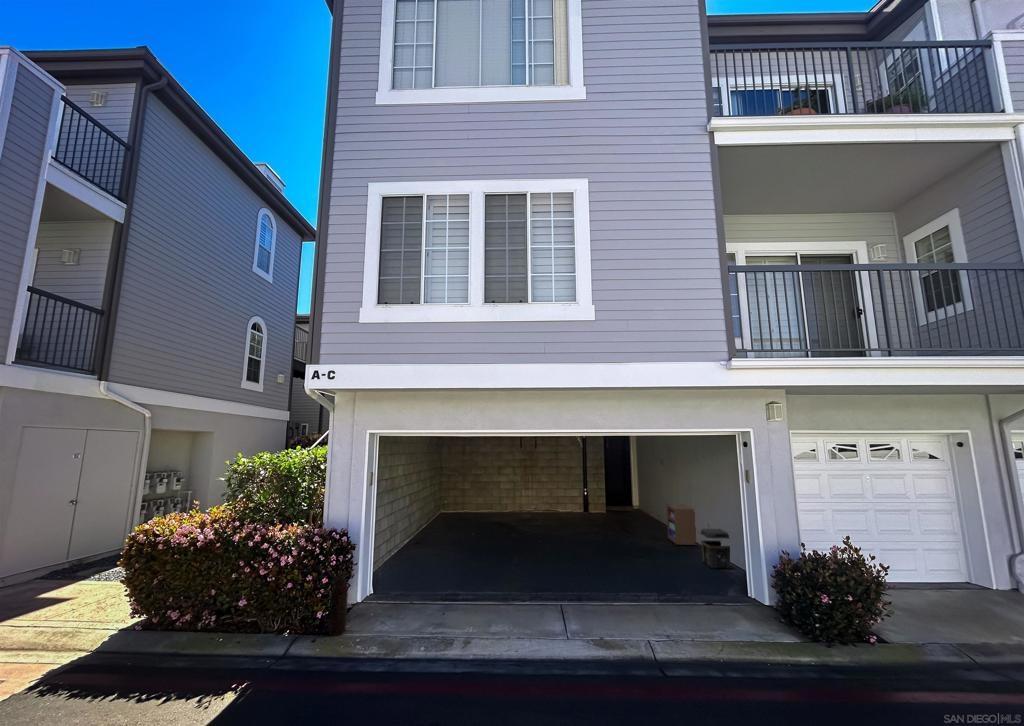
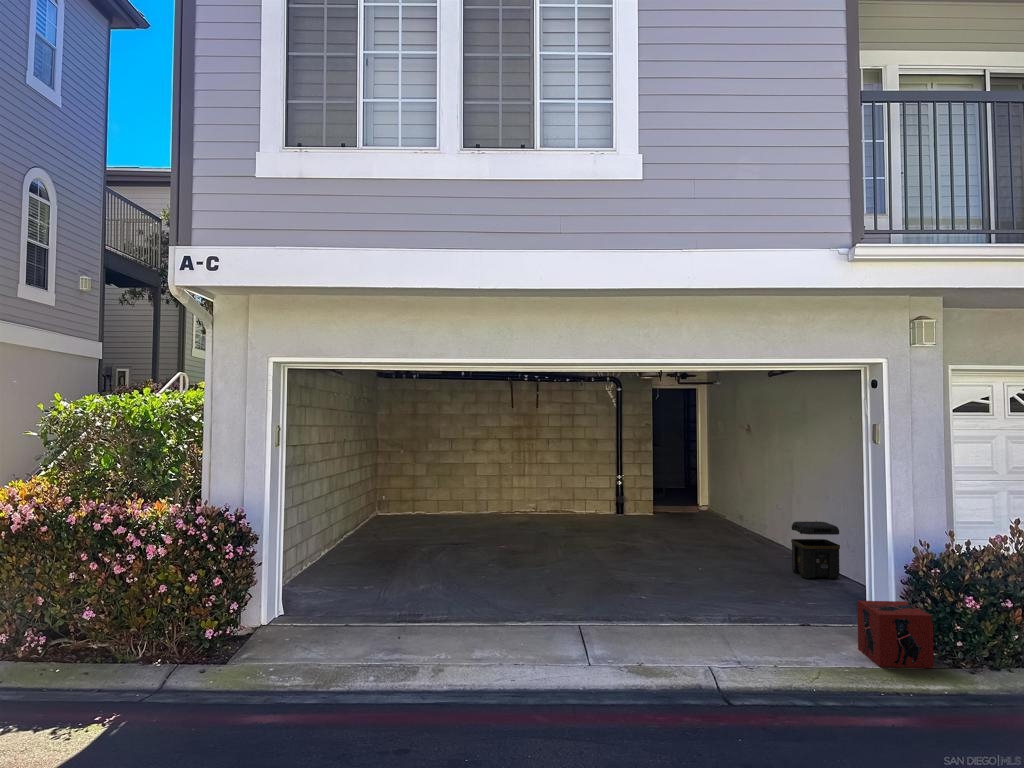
storage cabinet: present [667,504,697,546] -> none [738,490,790,550]
fire extinguisher: present [329,573,348,636] -> none [224,573,252,662]
storage box: none [746,592,801,643] -> present [857,601,934,668]

